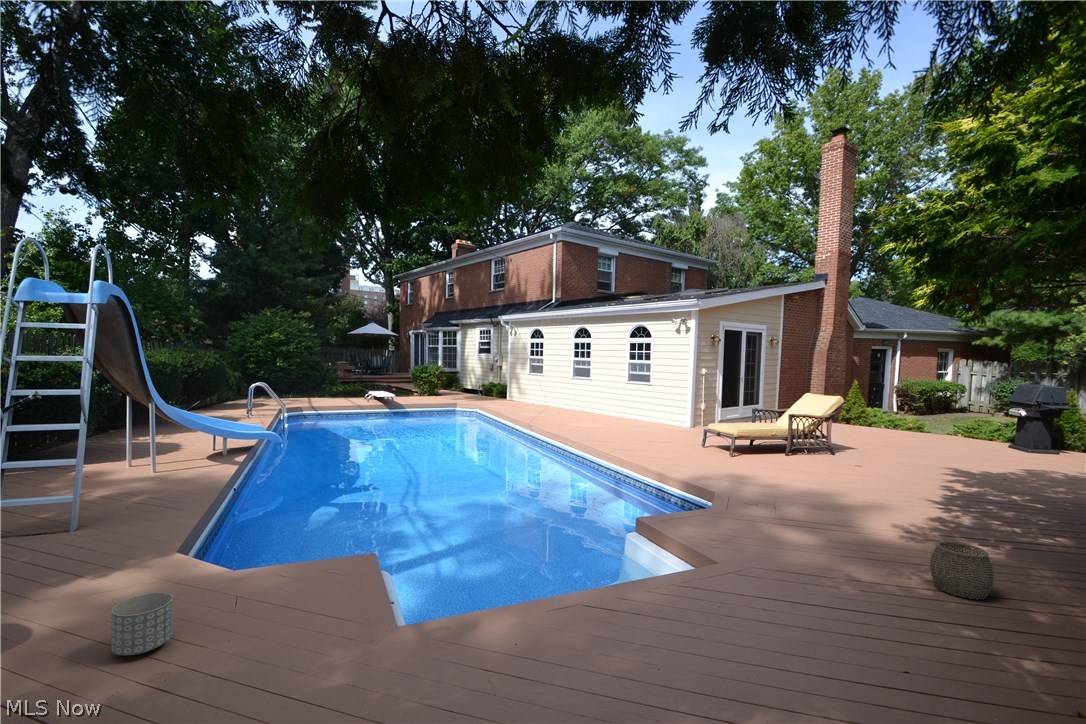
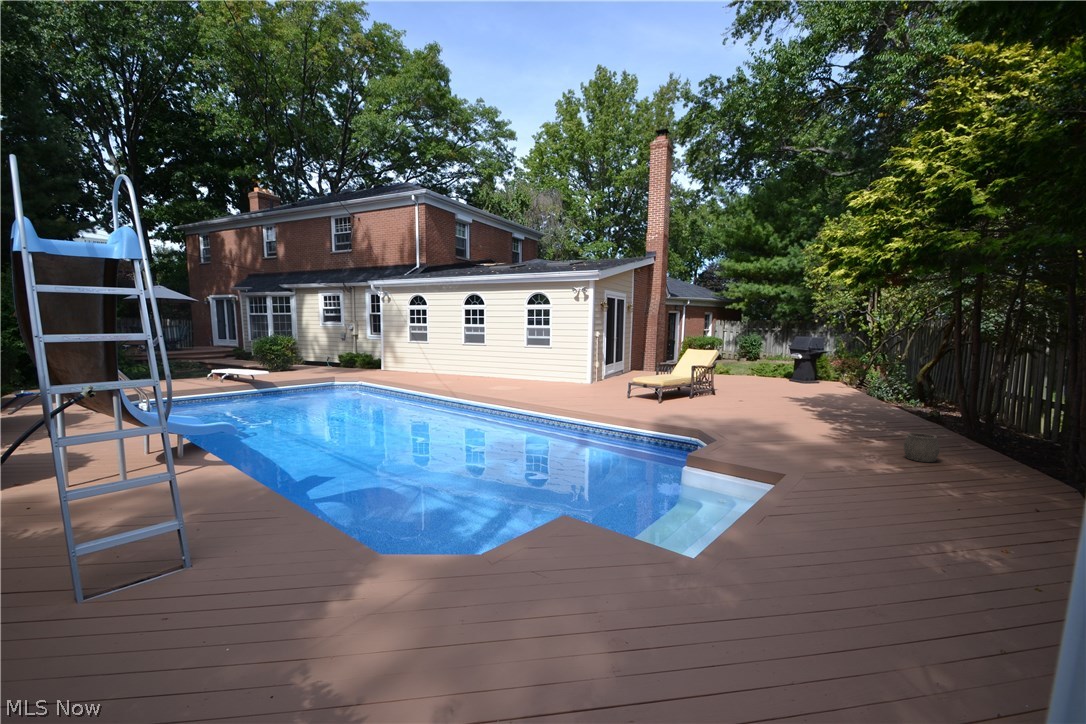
planter: present [111,592,173,655] -> none [605,548,647,601]

